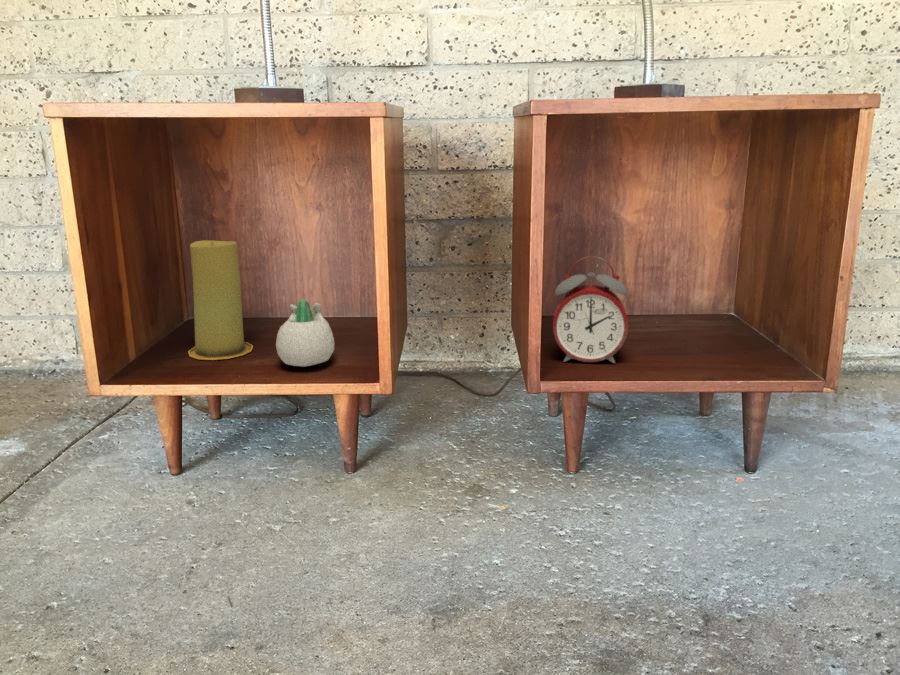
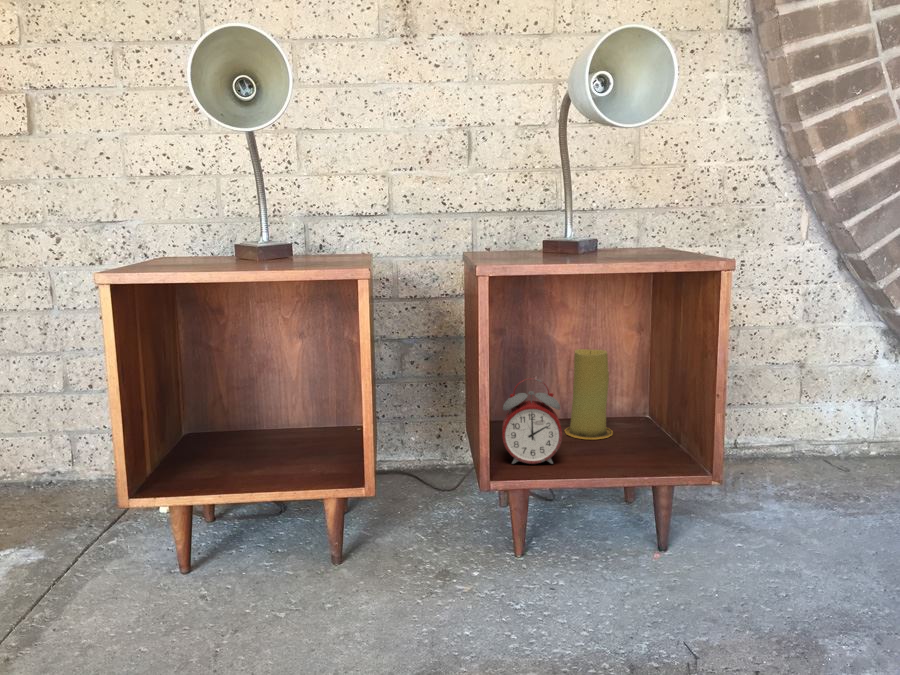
candle: present [188,240,253,360] -> present [565,349,613,439]
succulent planter: present [276,299,334,367] -> none [275,420,324,476]

